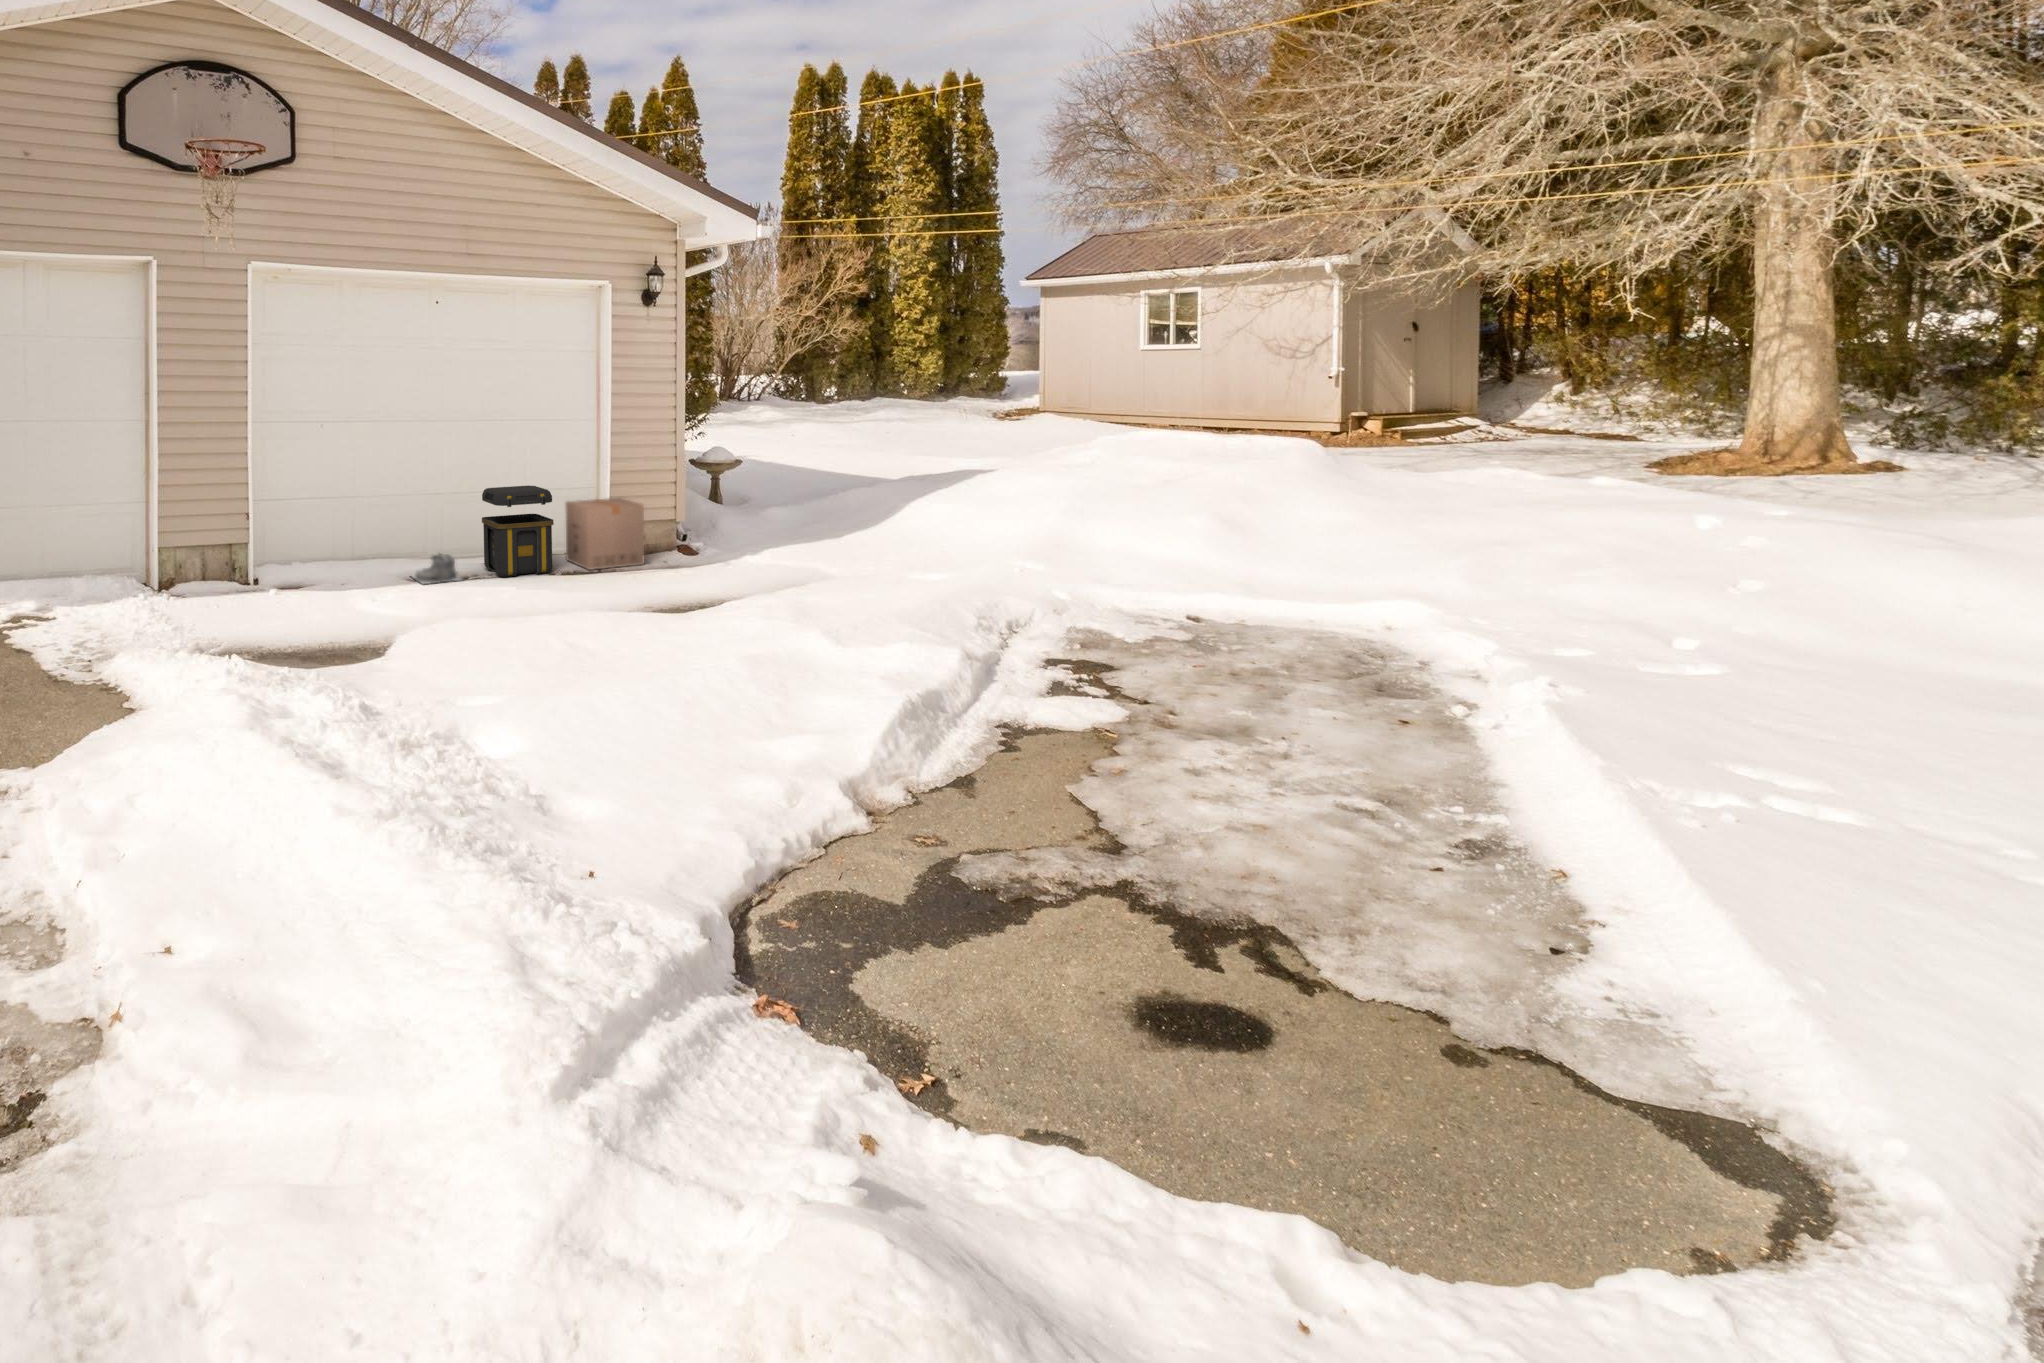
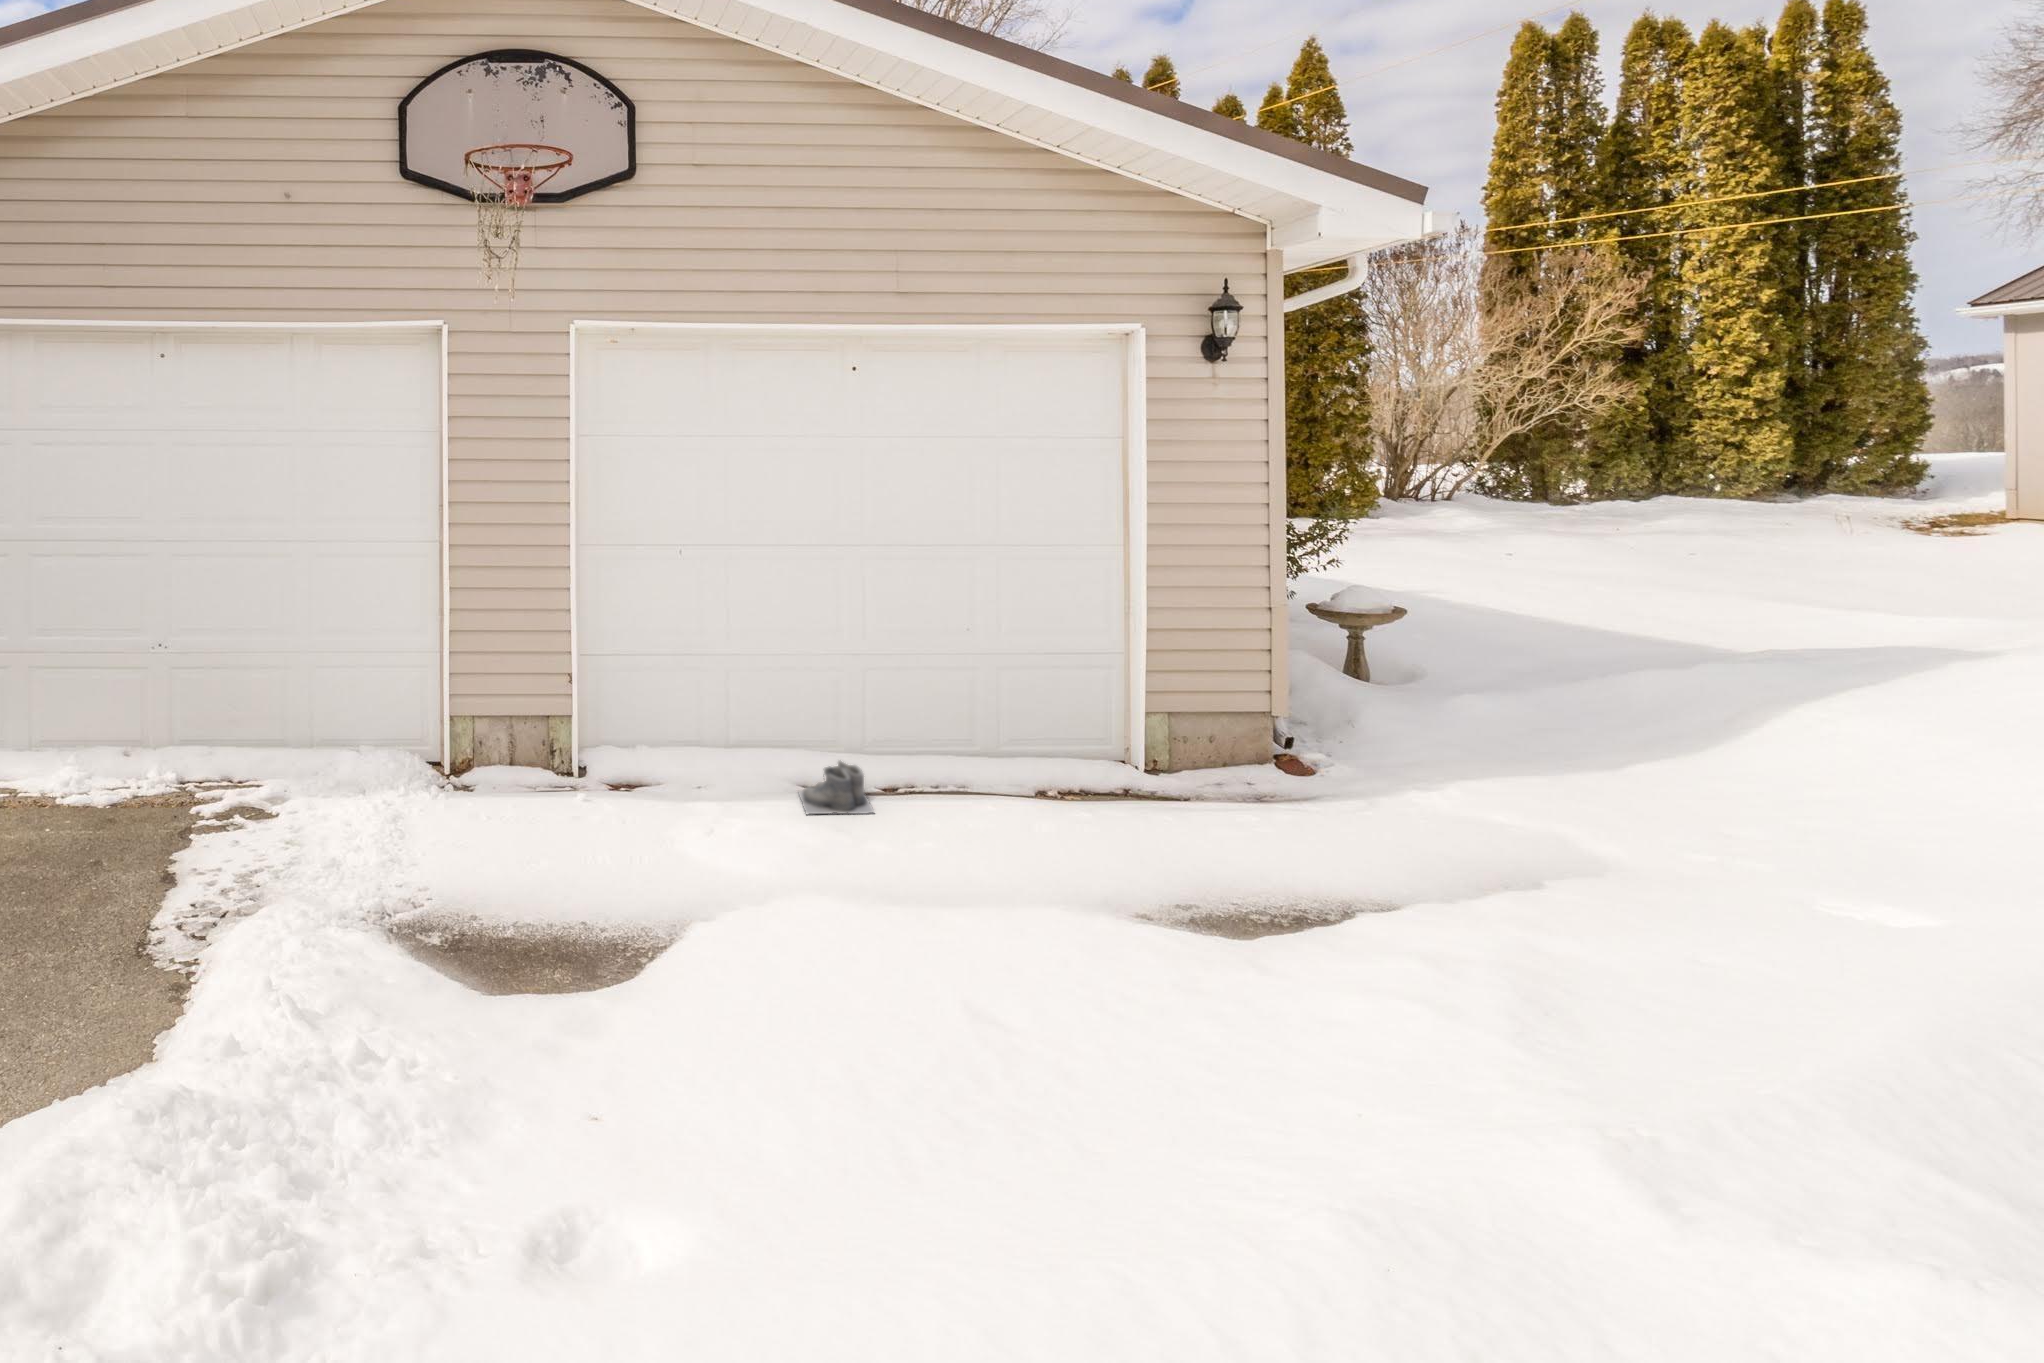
toolbox: present [482,486,554,577] -> none [914,661,1028,815]
cardboard box: present [565,498,645,570] -> none [1060,689,1200,817]

